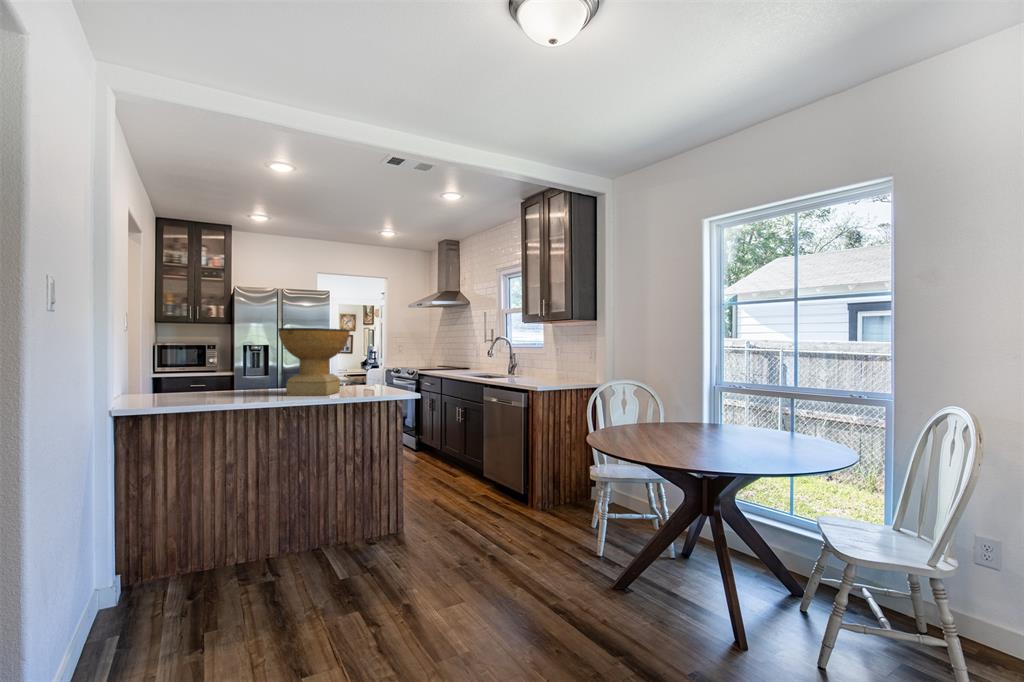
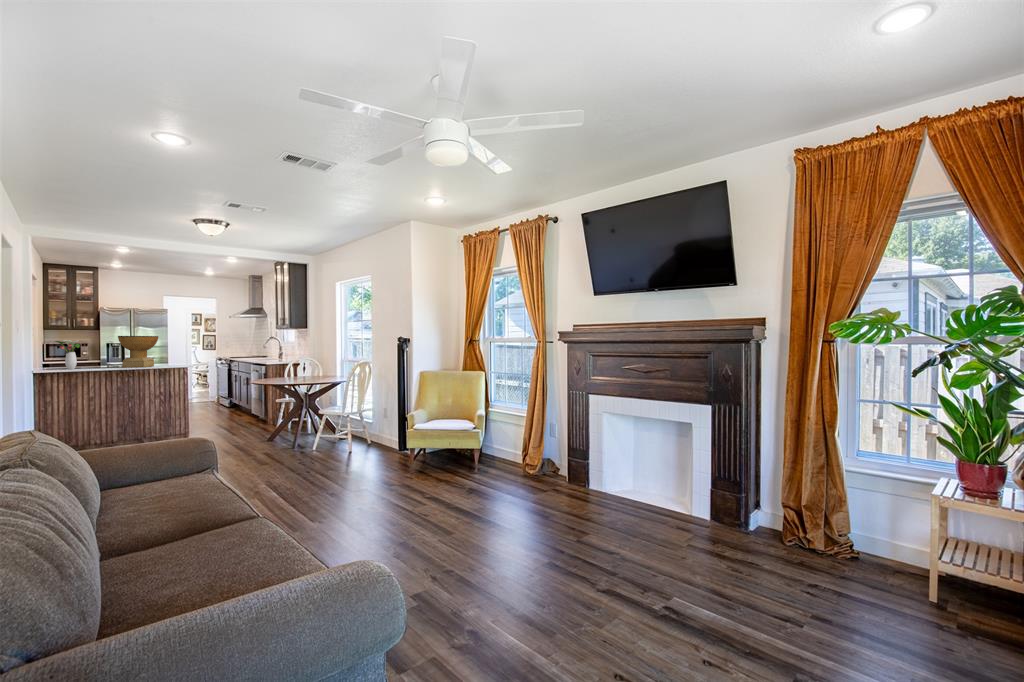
flower arrangement: none [149,335,209,399] -> present [55,340,80,369]

